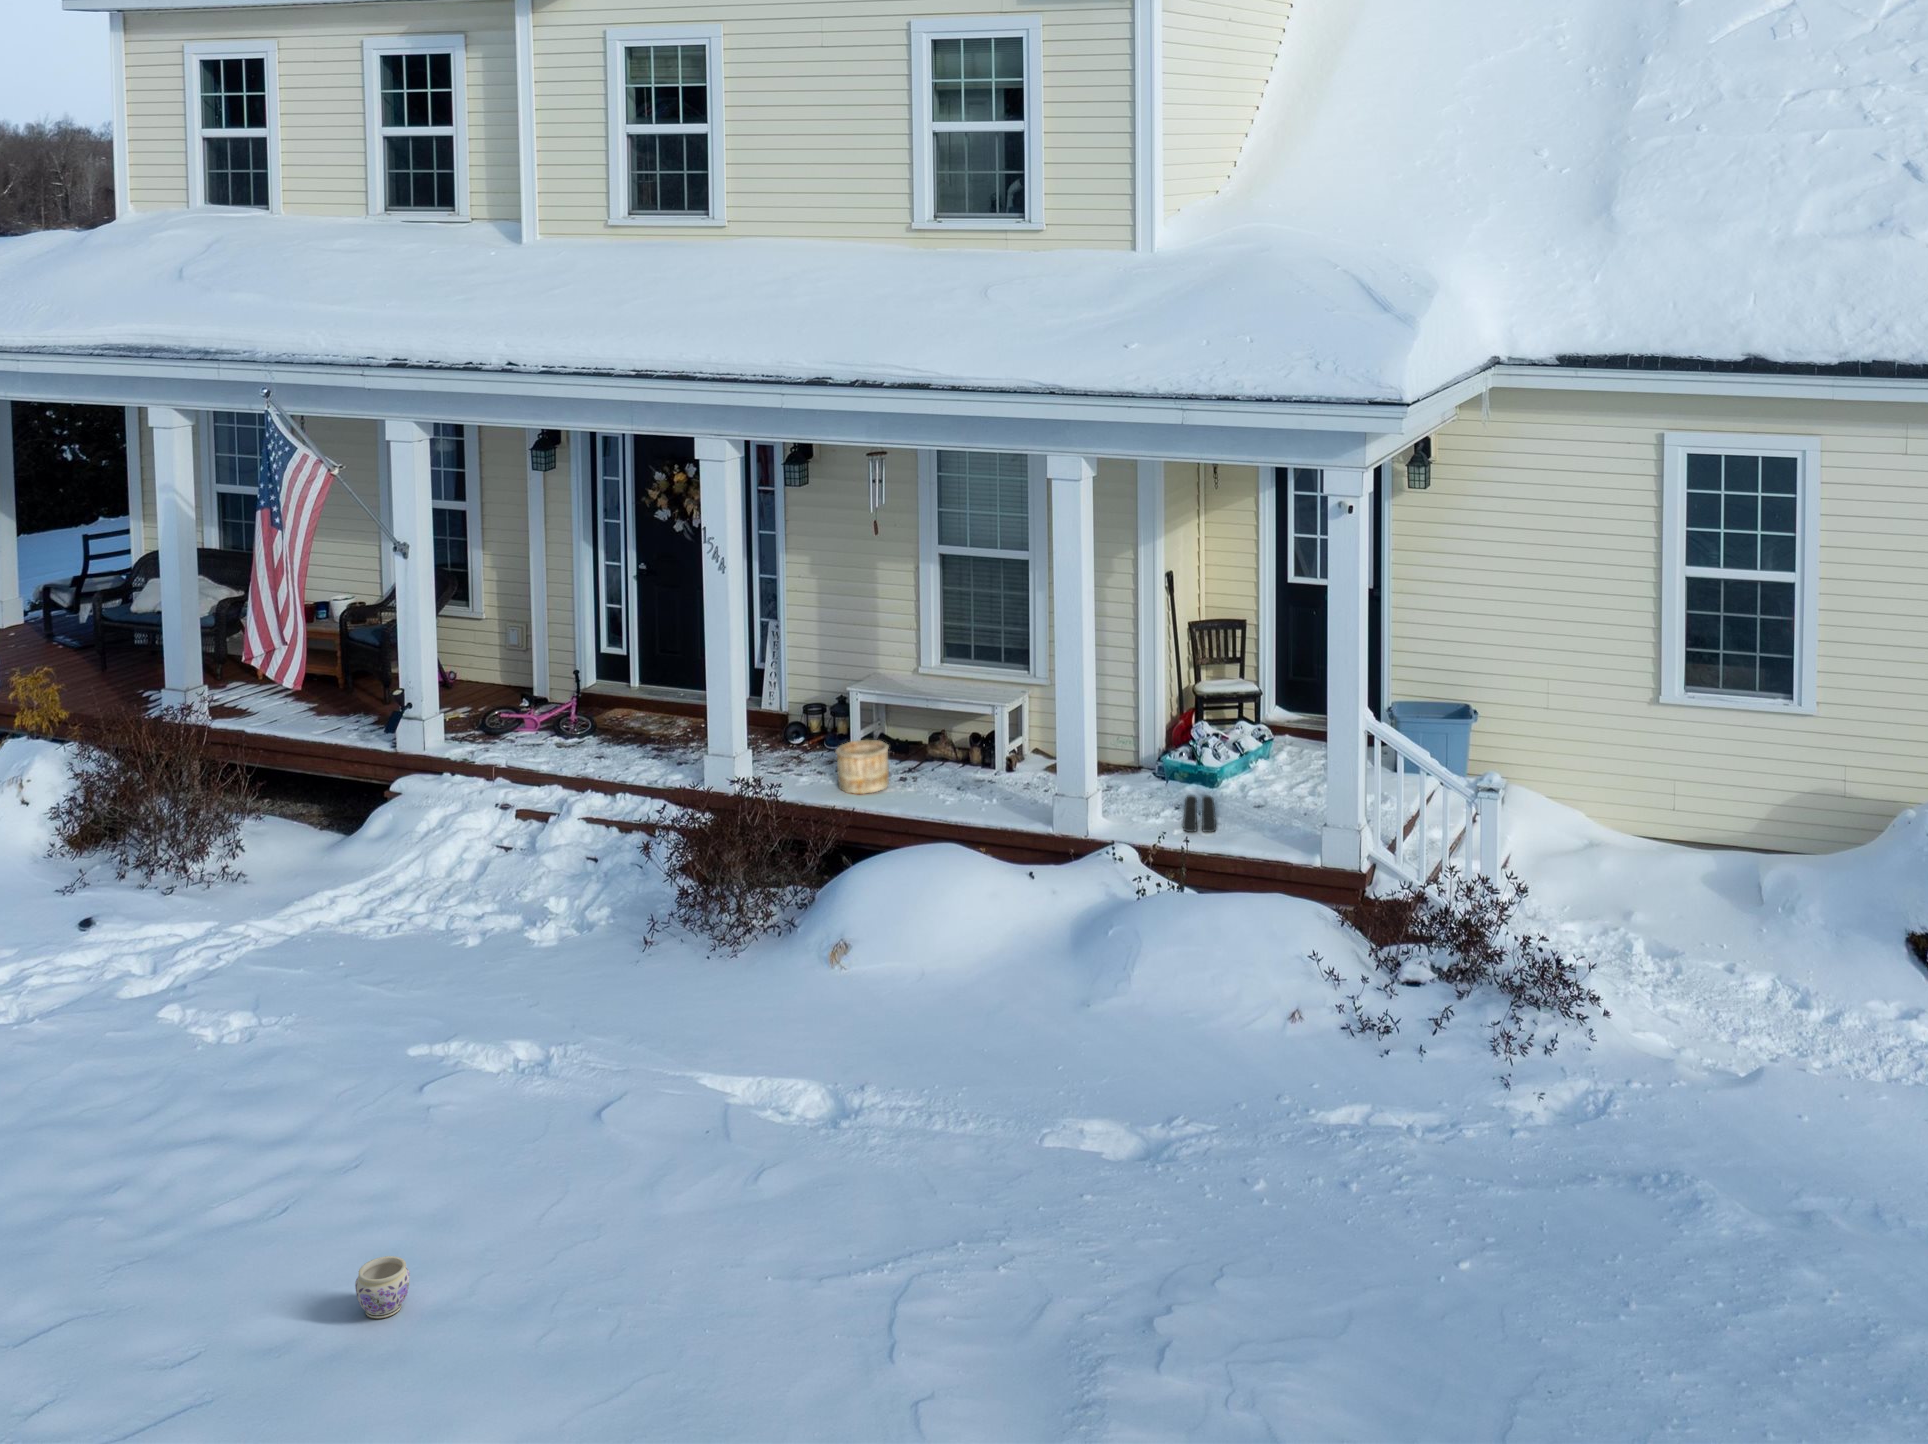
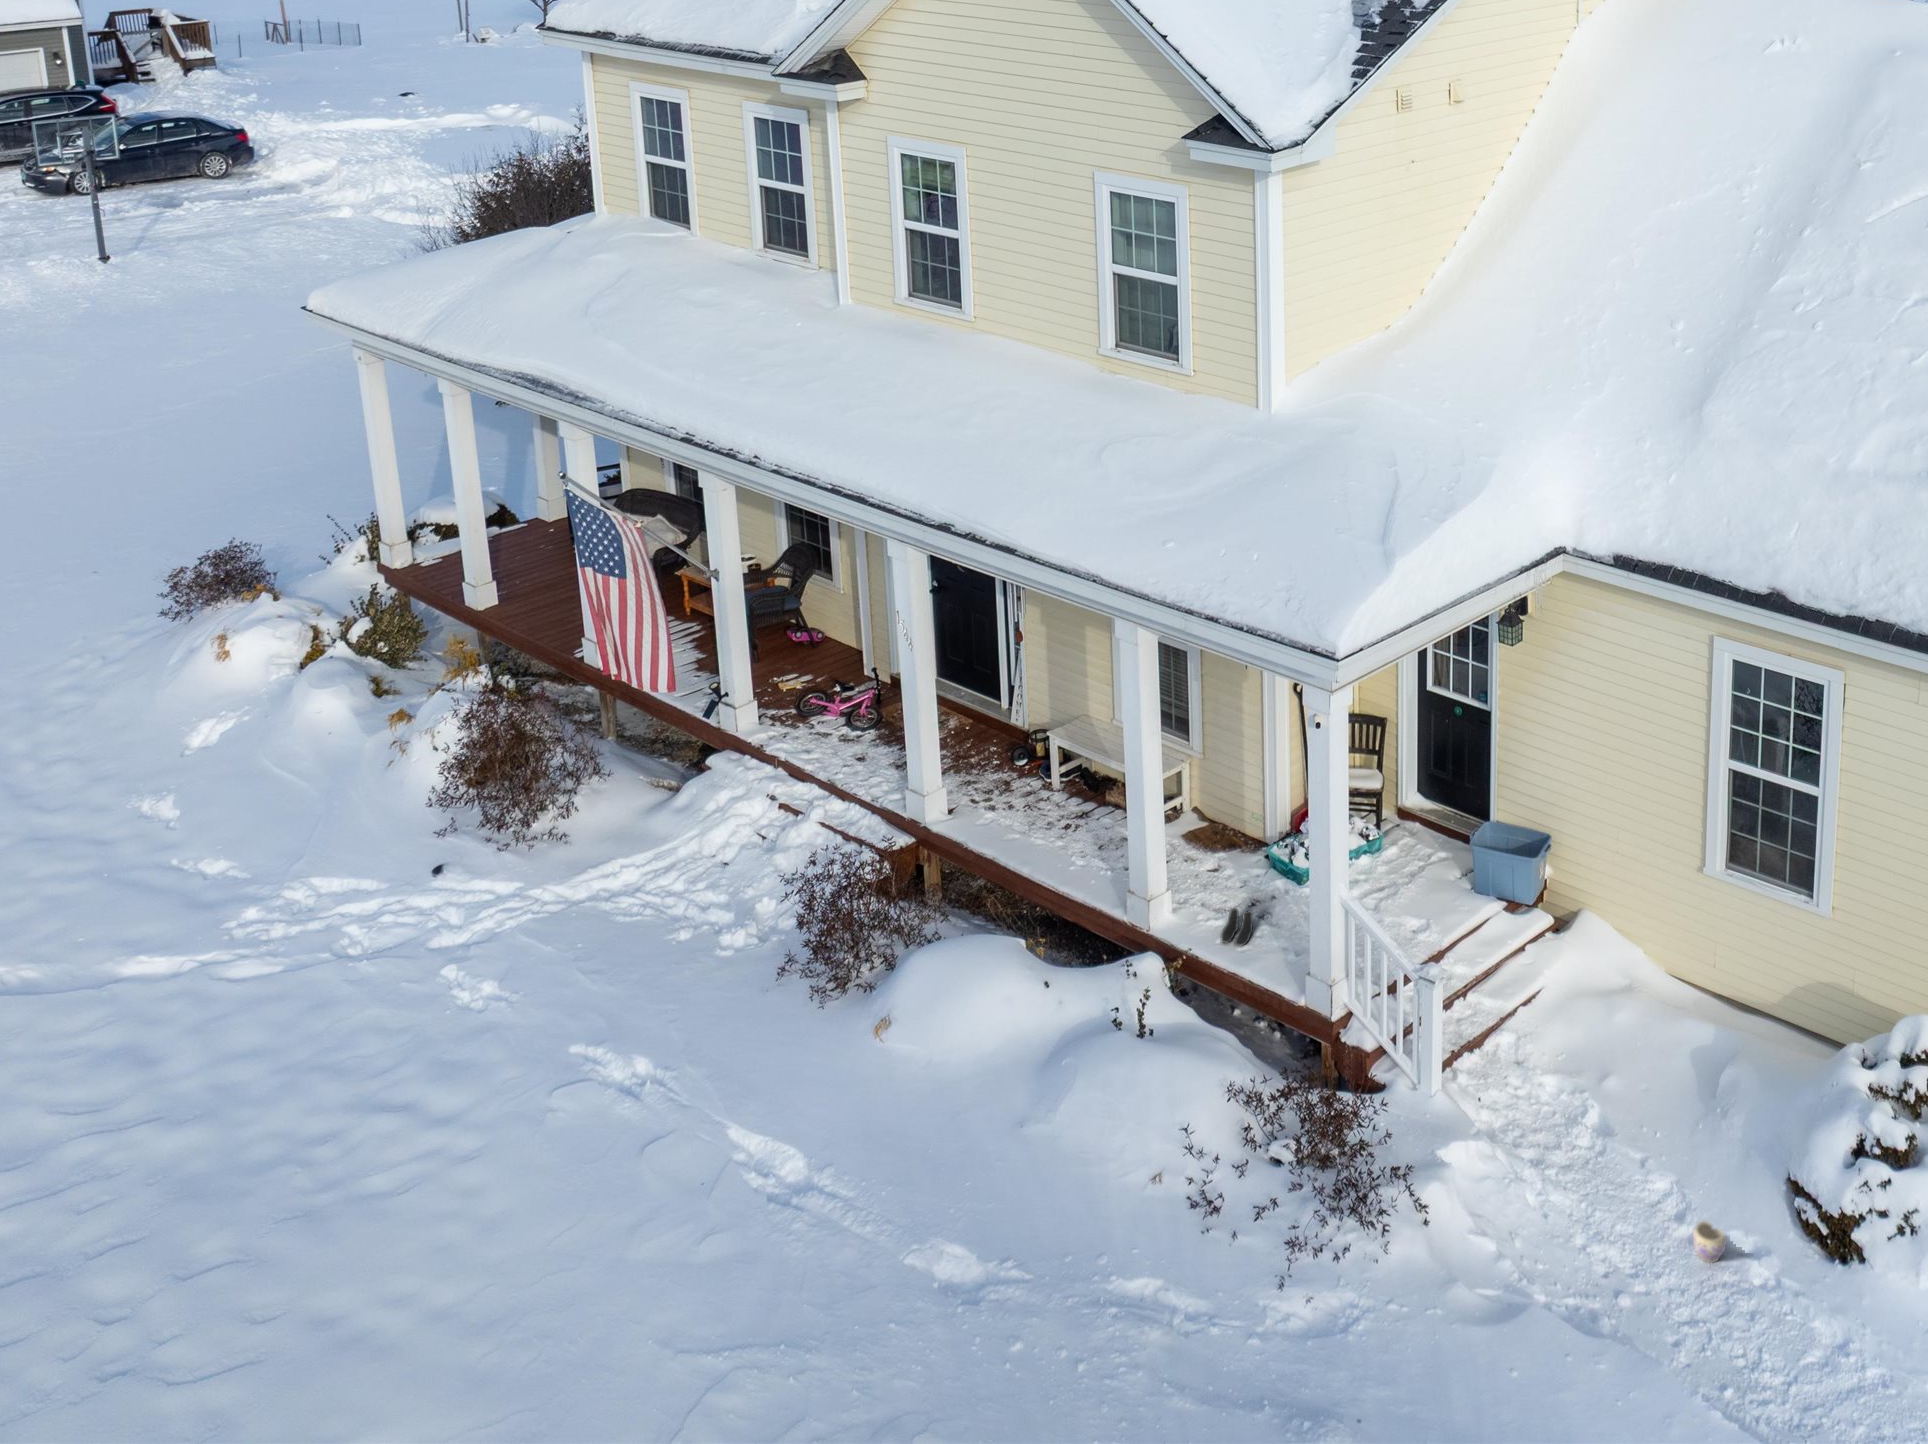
wooden bucket: present [836,740,889,794] -> none [985,797,1030,848]
planter: present [355,1256,410,1320] -> present [1693,1221,1727,1263]

